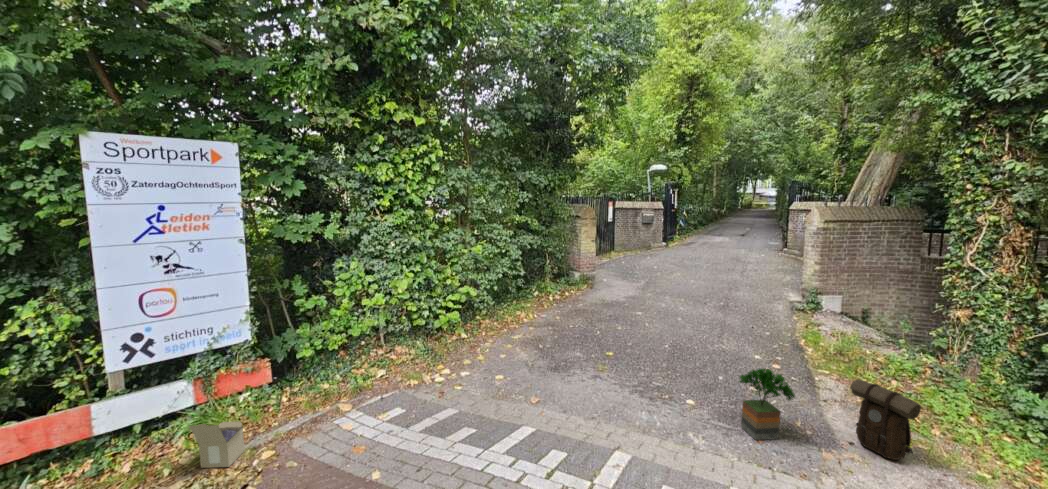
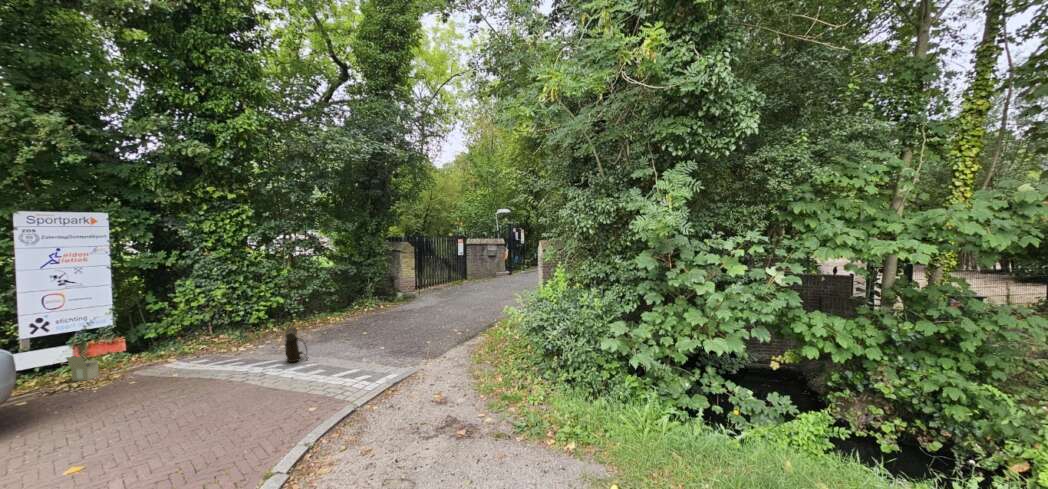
potted tree: present [739,368,795,440] -> none [379,324,403,360]
backpack: present [850,380,921,460] -> present [285,327,307,362]

